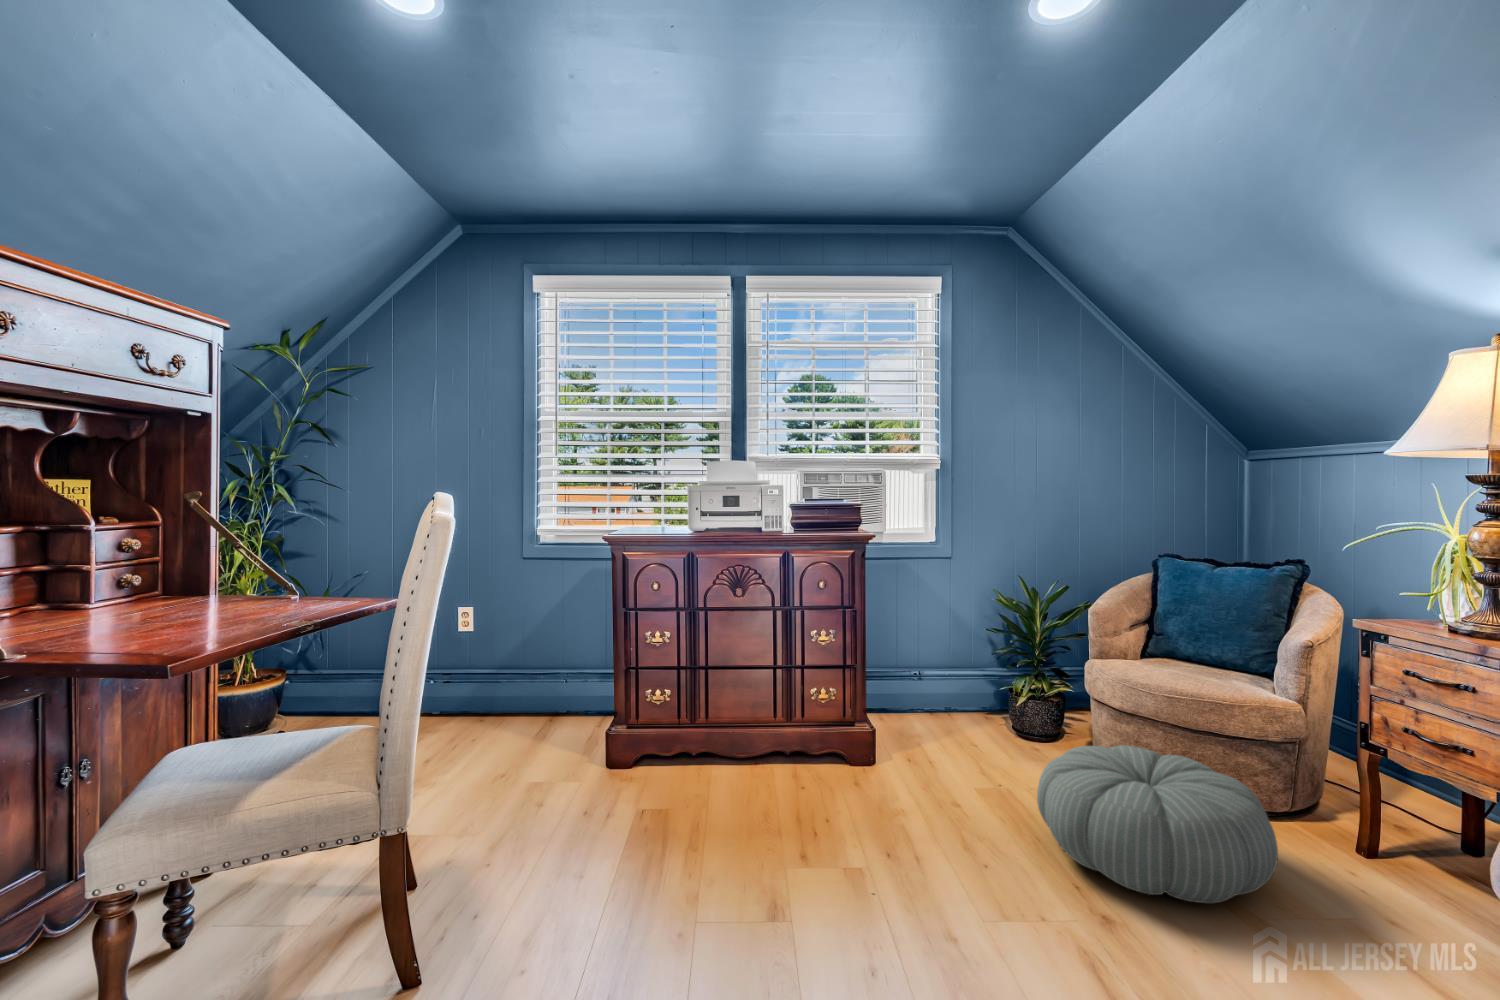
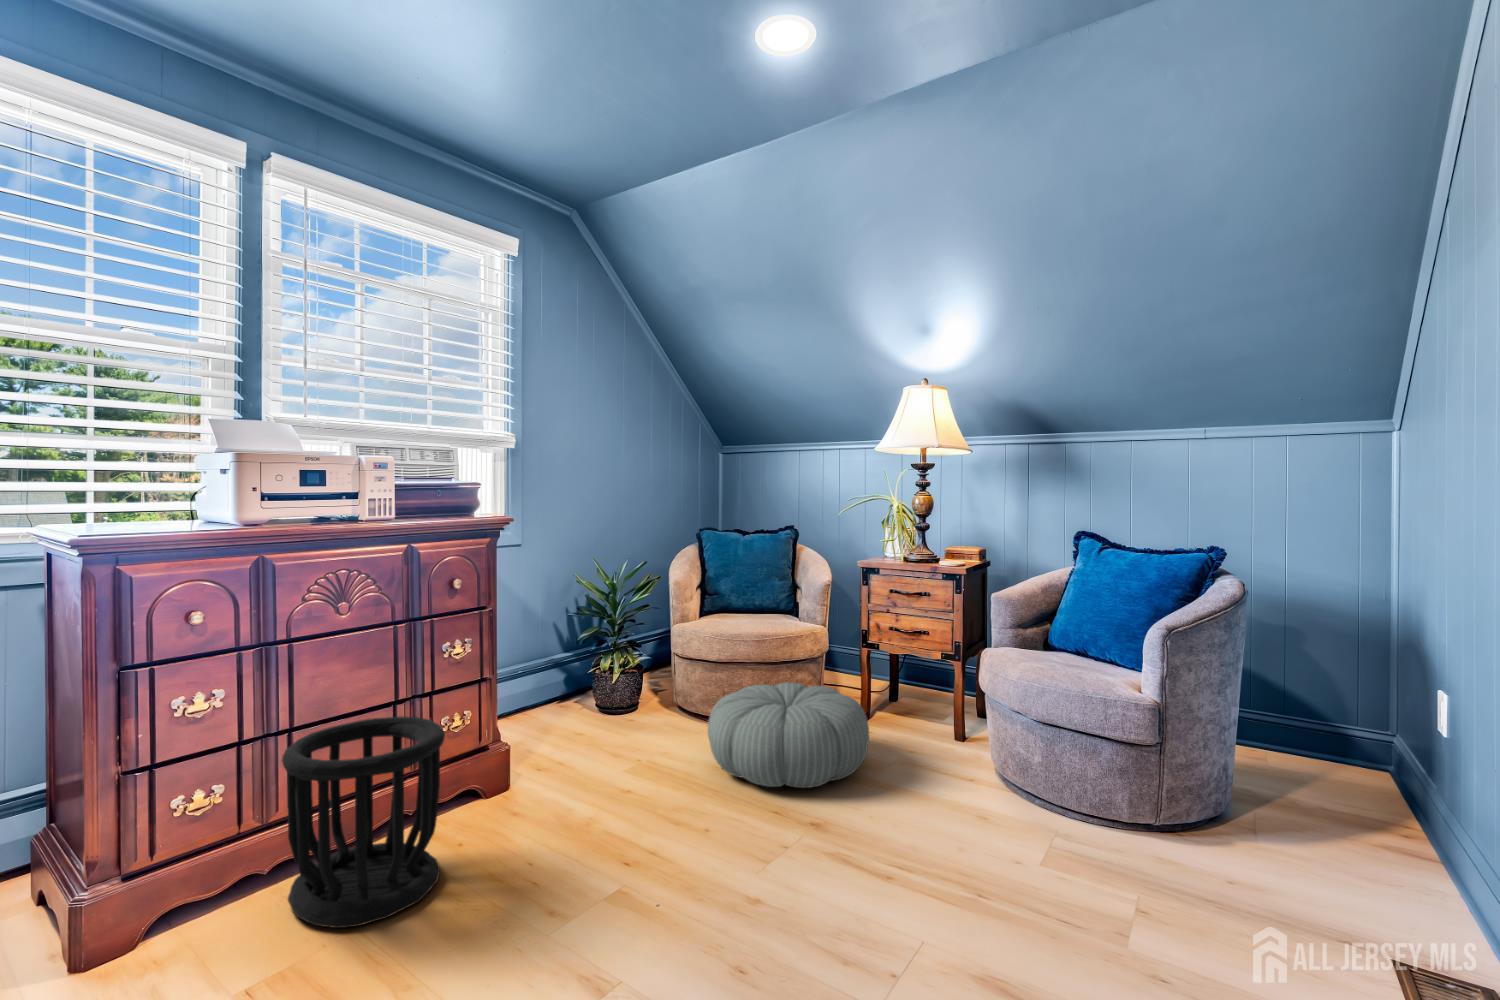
wastebasket: none [667,672,766,810] -> present [282,717,445,928]

